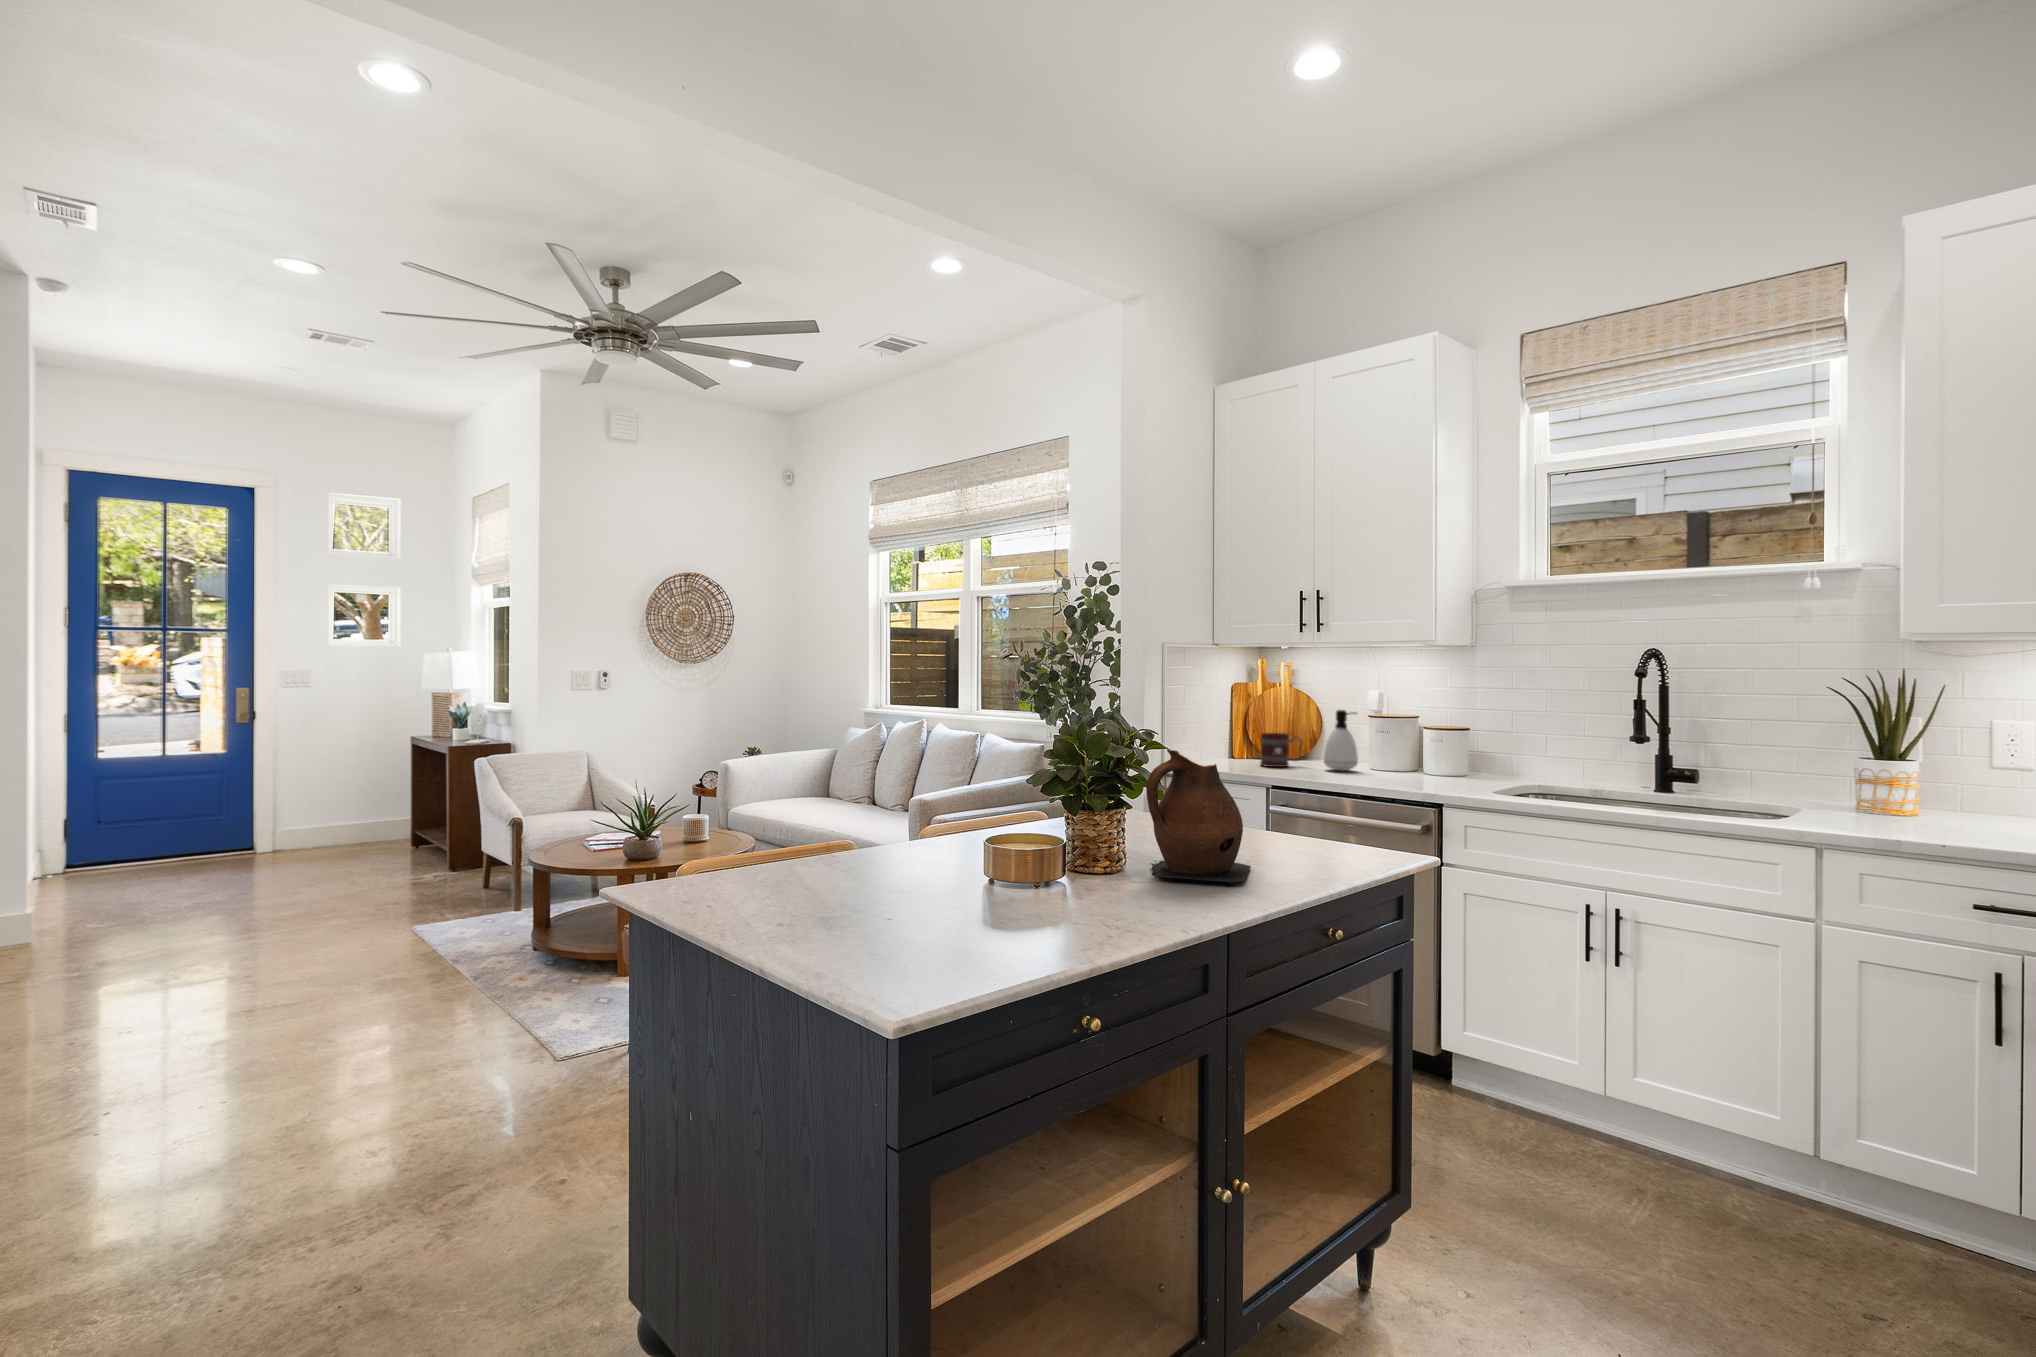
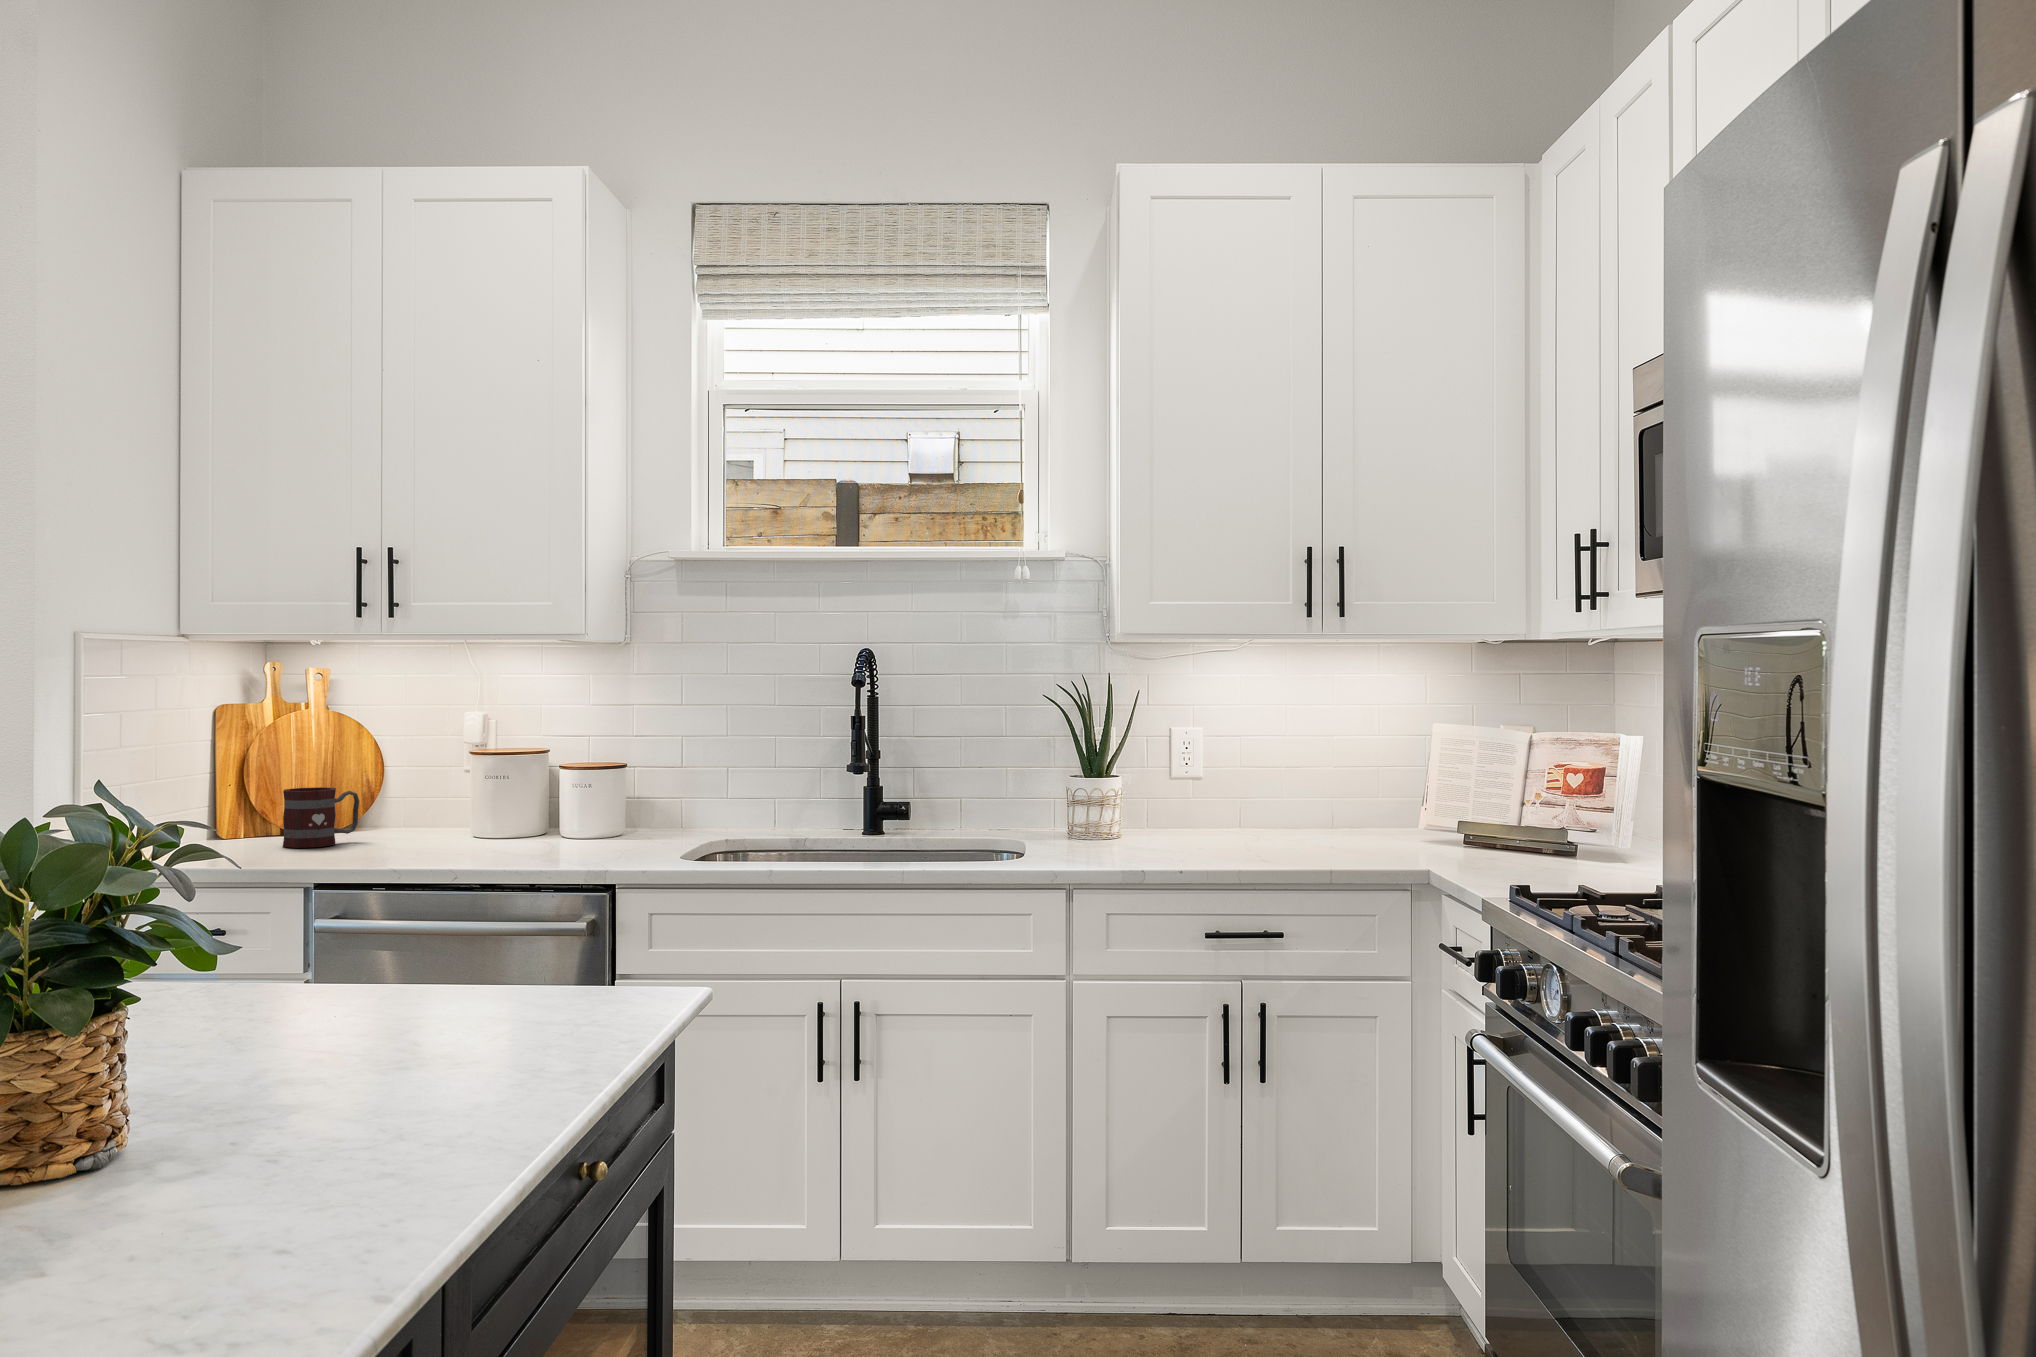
soap dispenser: present [1324,710,1358,771] -> none [401,744,458,843]
ceramic pitcher: present [1146,749,1251,885] -> none [186,864,431,1153]

